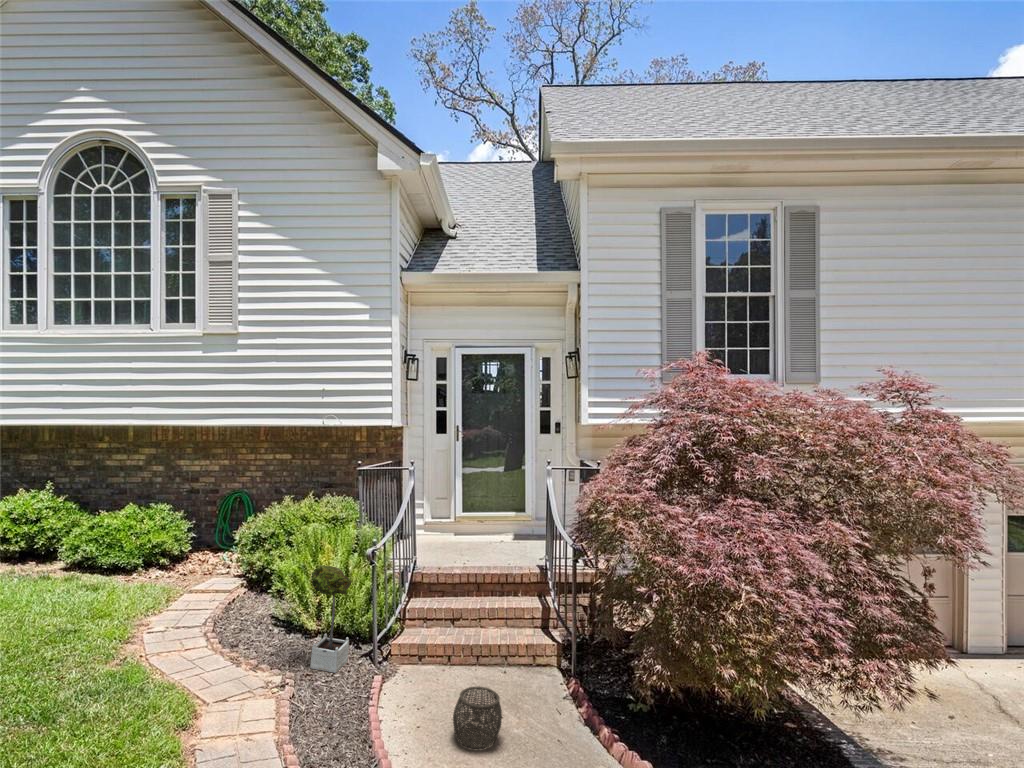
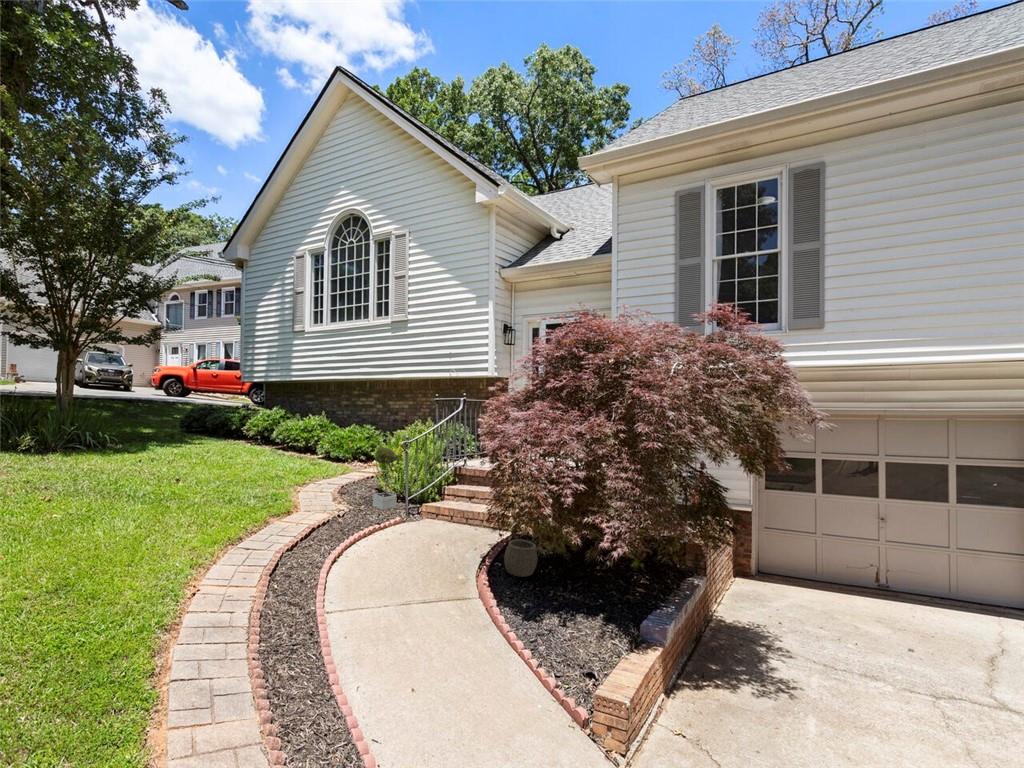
woven basket: present [453,687,502,749] -> present [504,540,537,577]

